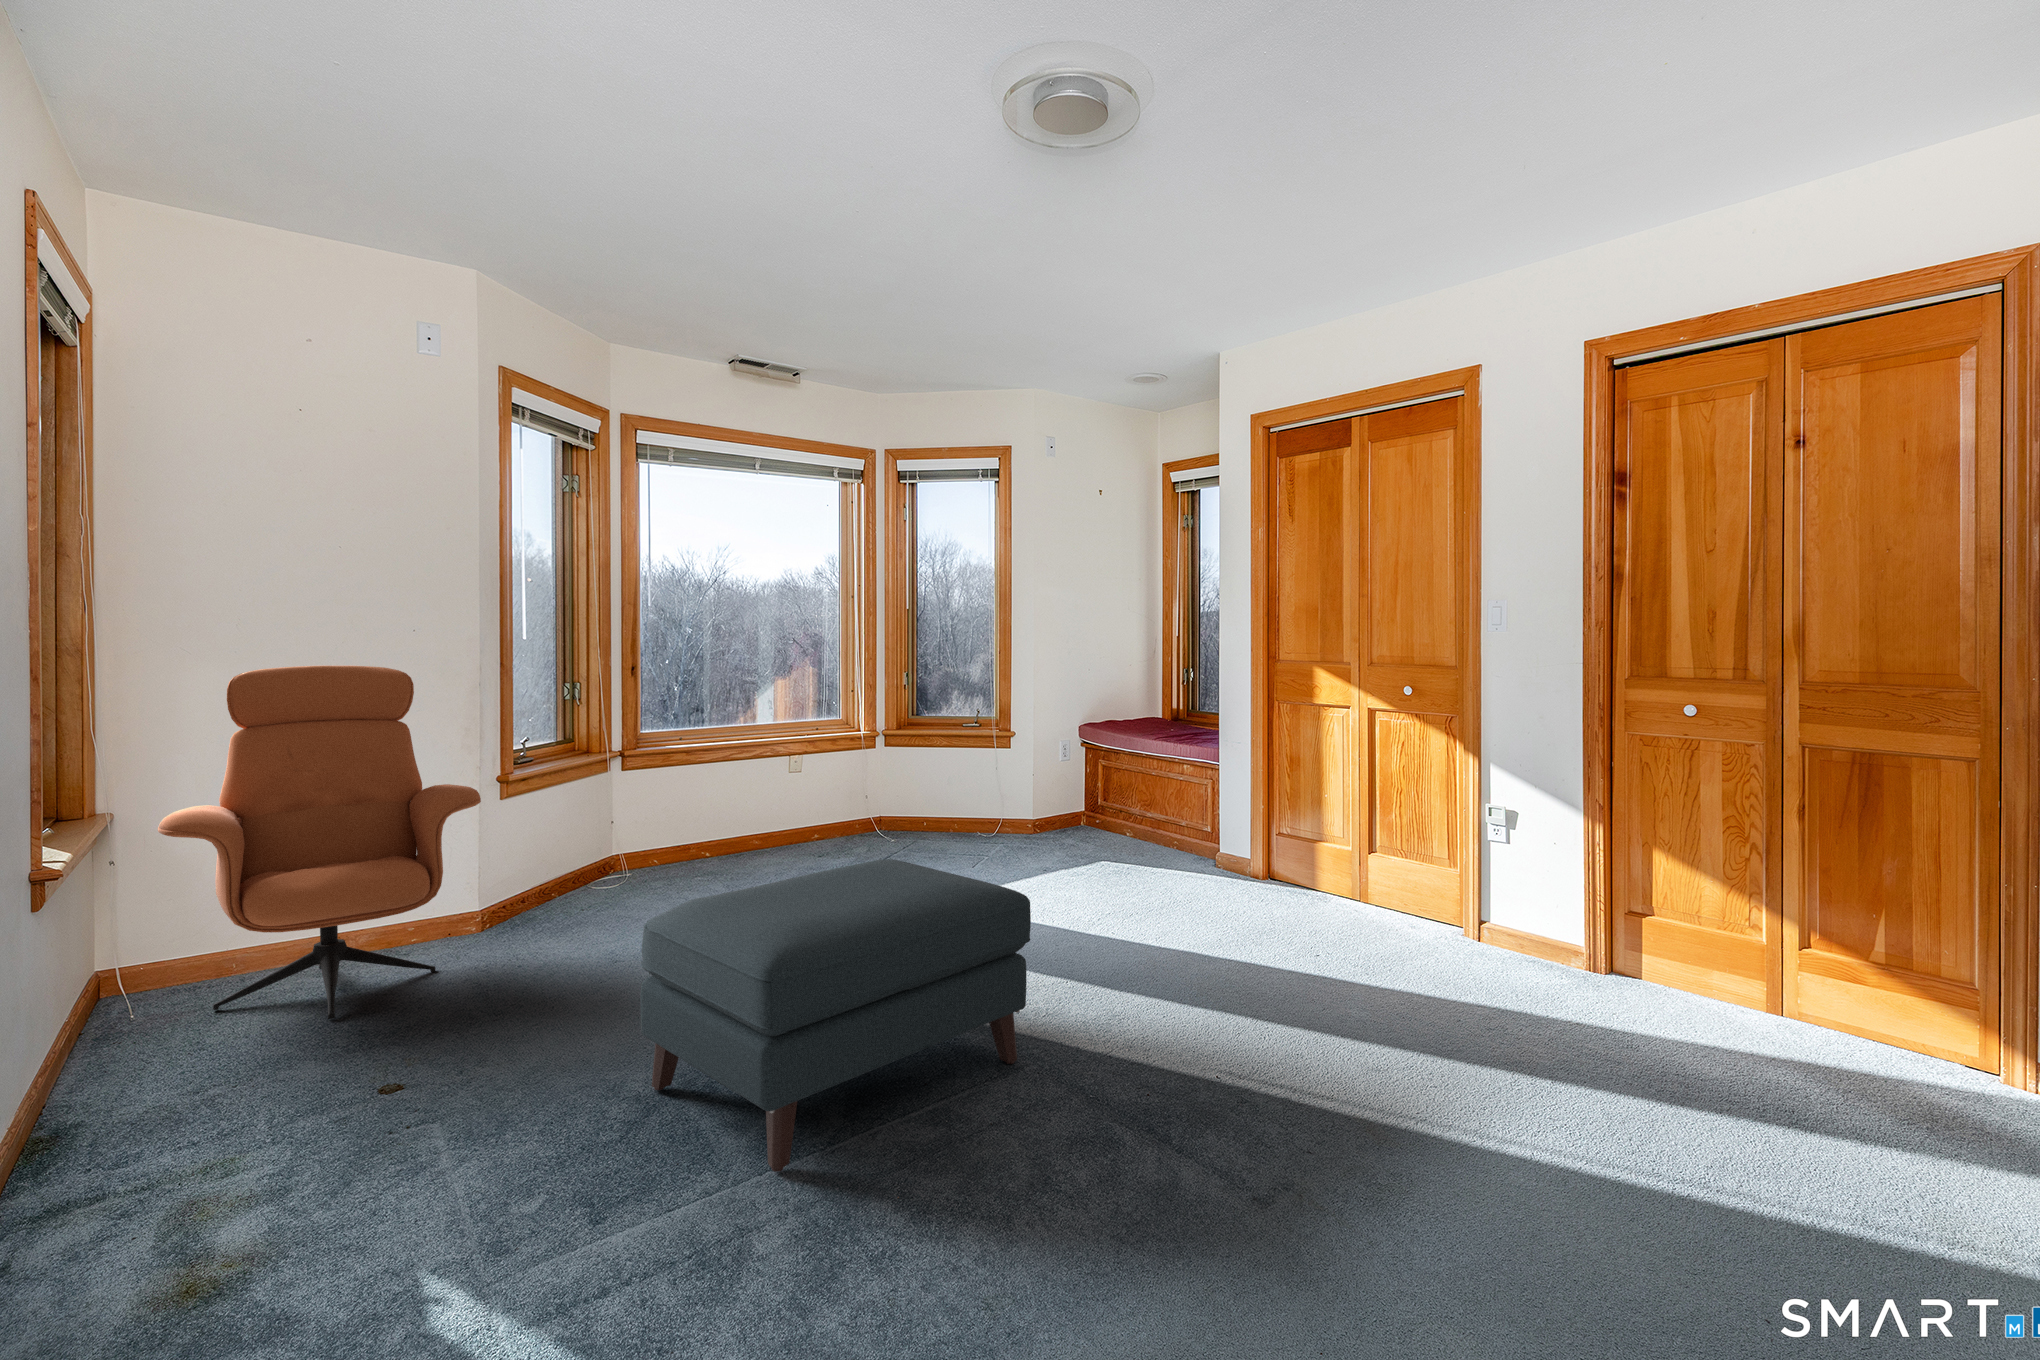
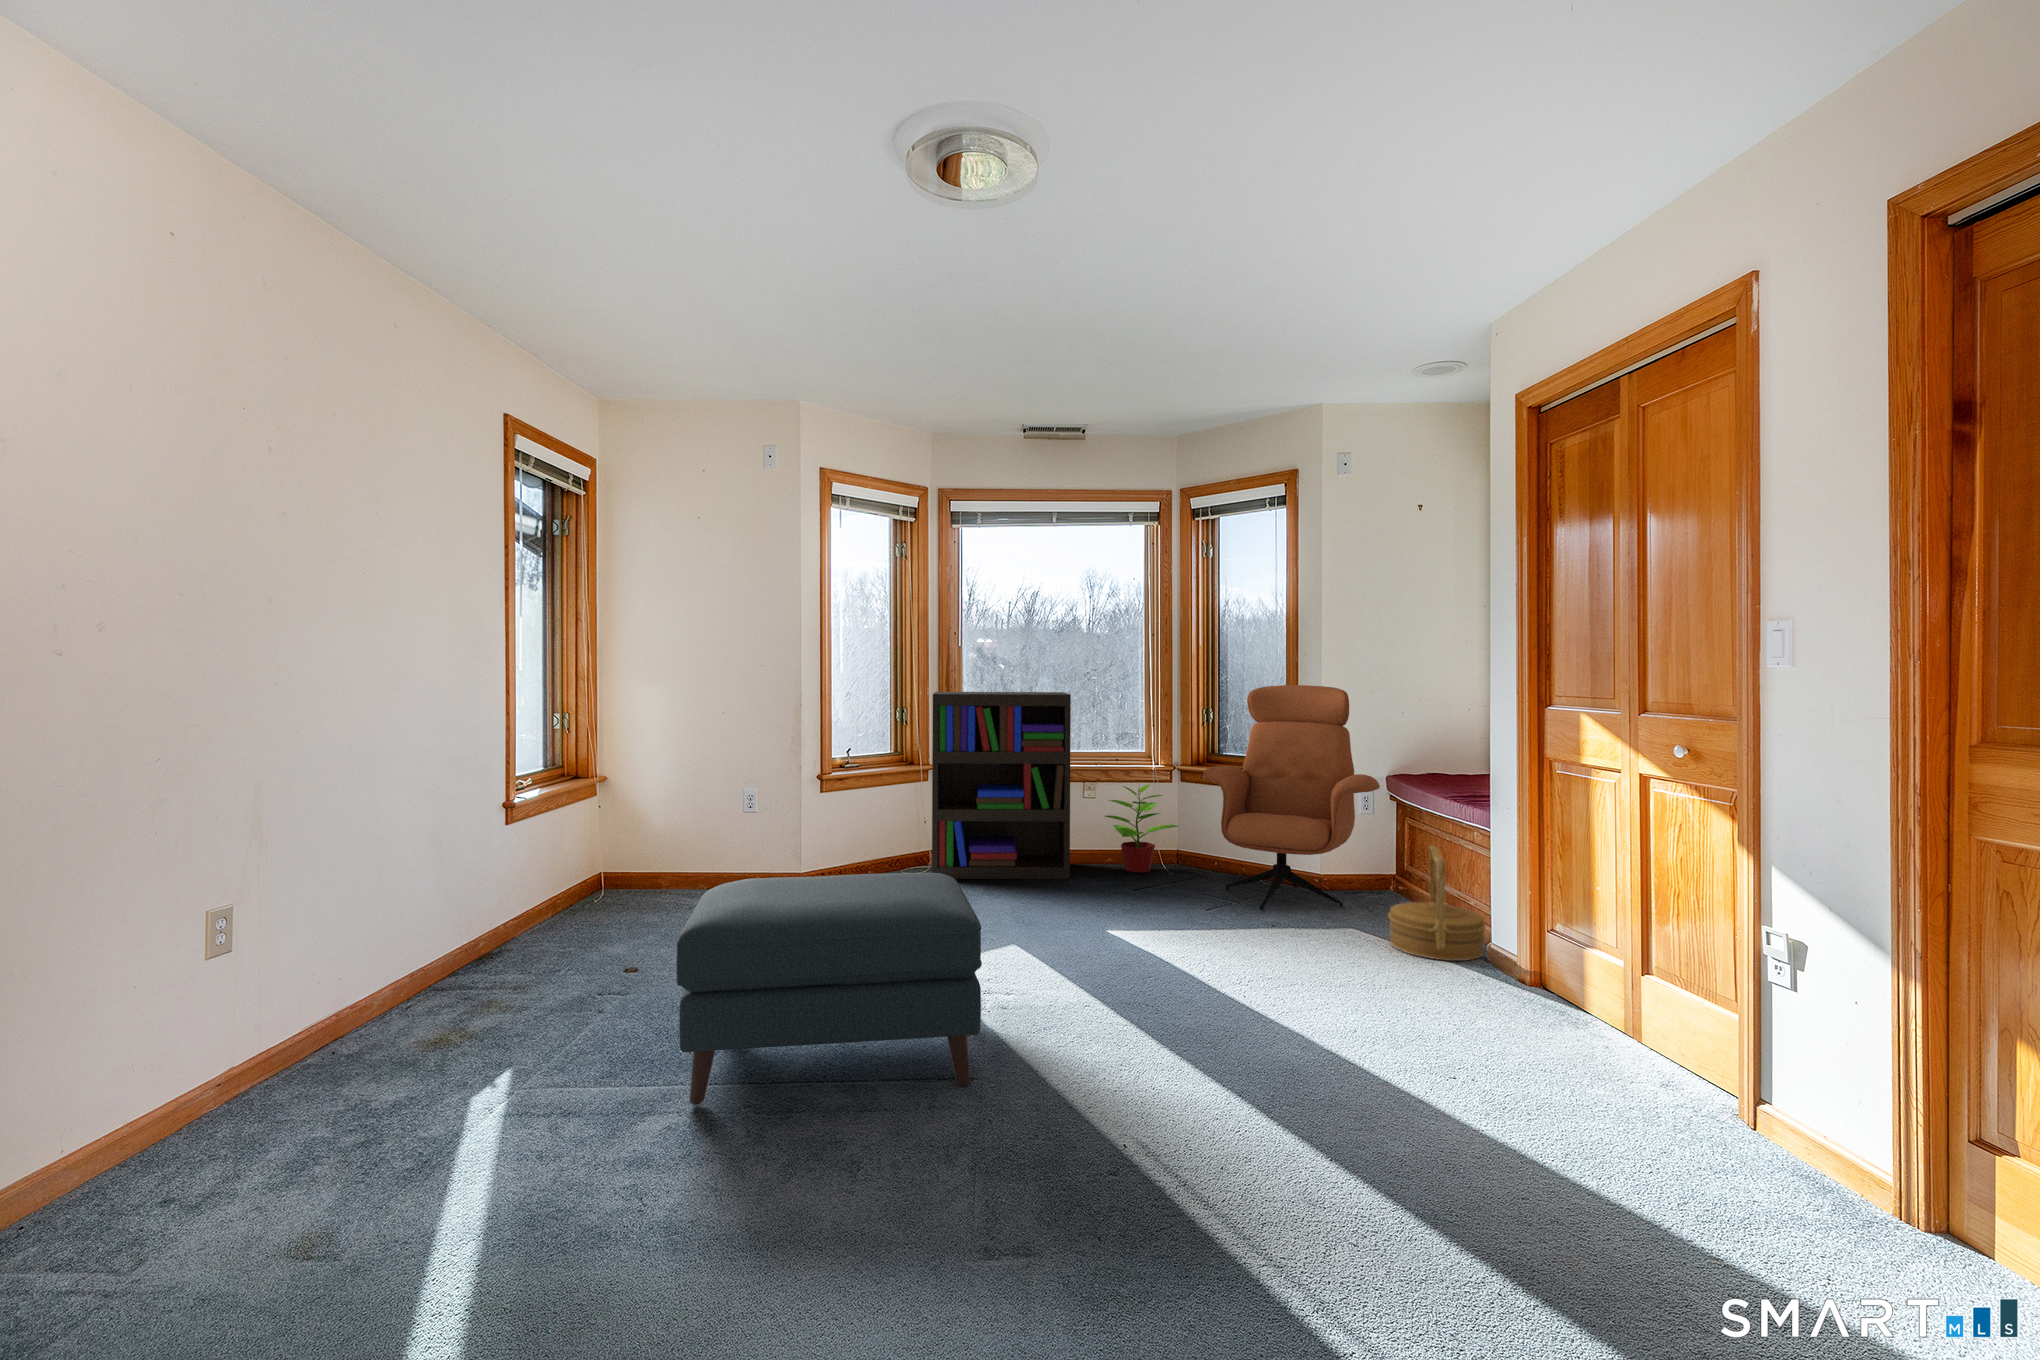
bookshelf: none [624,660,804,886] -> present [932,692,1071,879]
armchair: present [158,666,481,1019] -> present [1203,685,1380,910]
potted plant: none [823,751,897,846] -> present [1105,785,1177,873]
woven basket: none [1141,782,1216,875] -> present [1388,846,1486,961]

